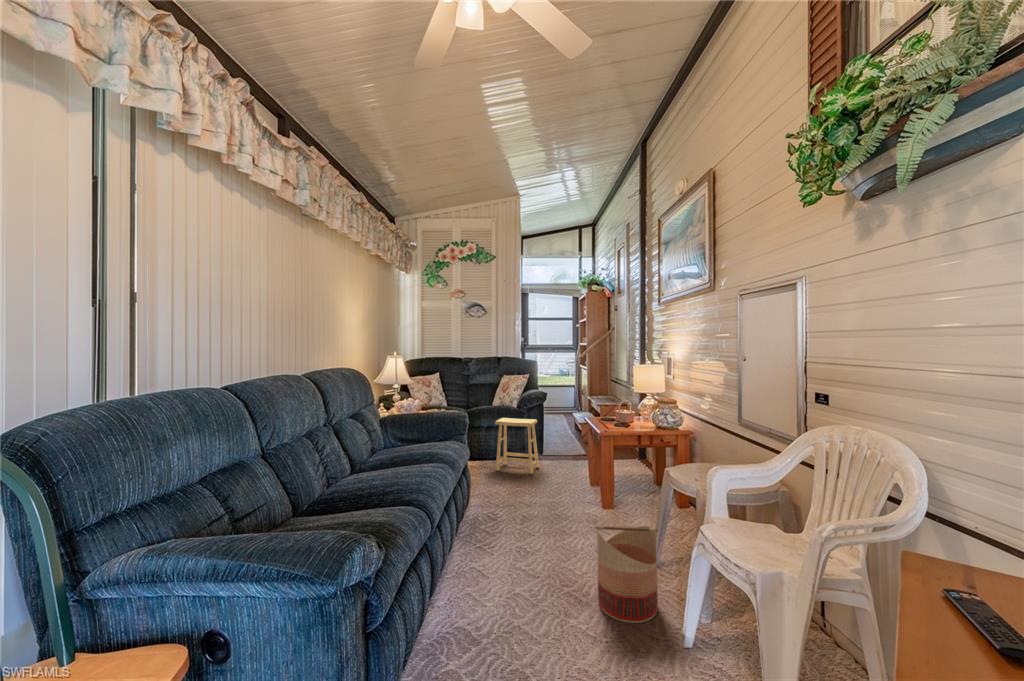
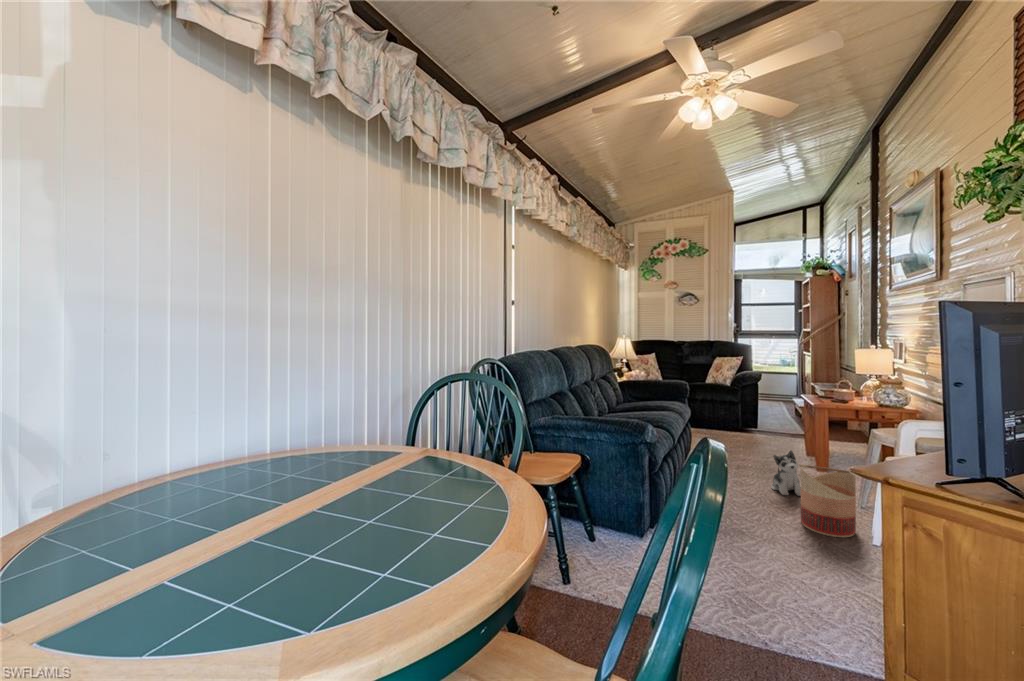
footstool: present [495,418,539,474] -> none [709,393,752,442]
plush toy: none [562,496,597,556] -> present [772,451,801,496]

